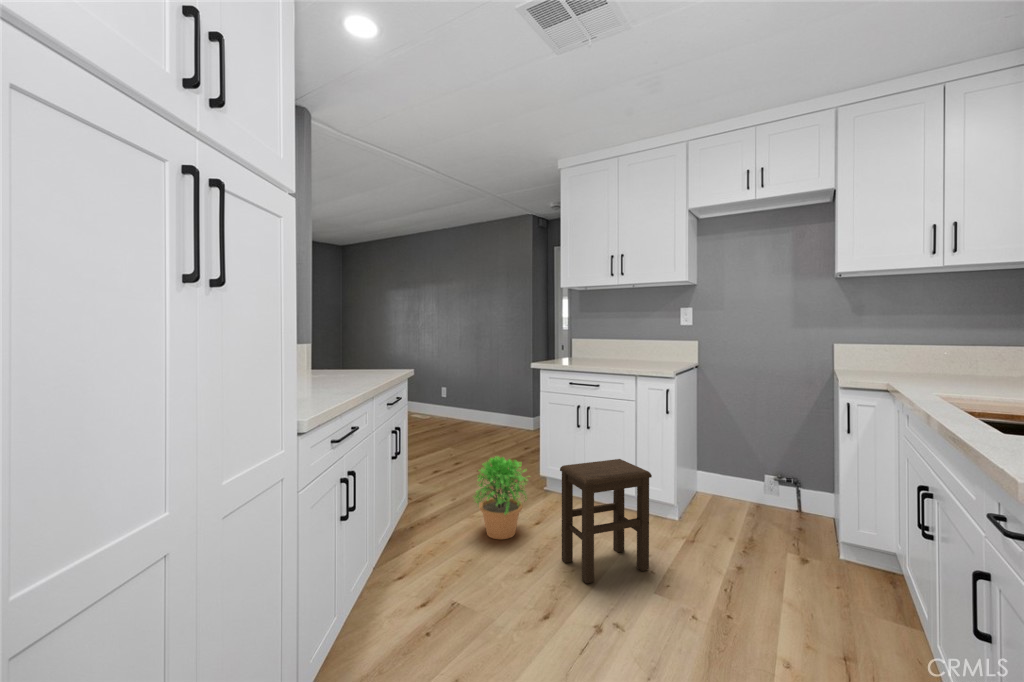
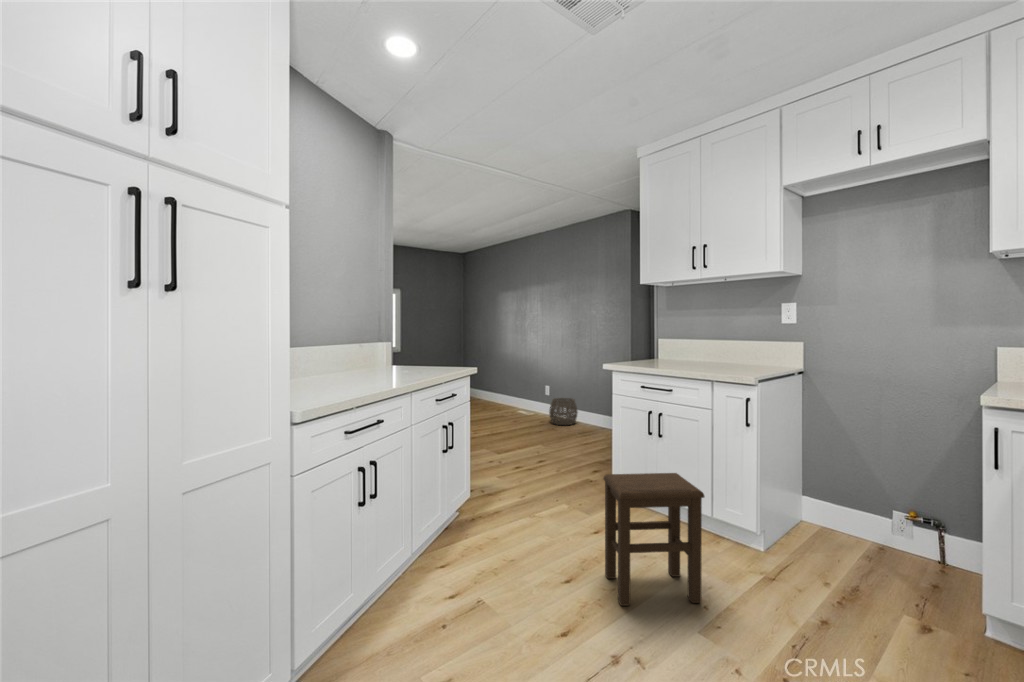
woven basket: none [448,398,478,427] -> present [549,398,578,425]
potted plant: present [475,456,527,539] -> none [523,457,588,543]

